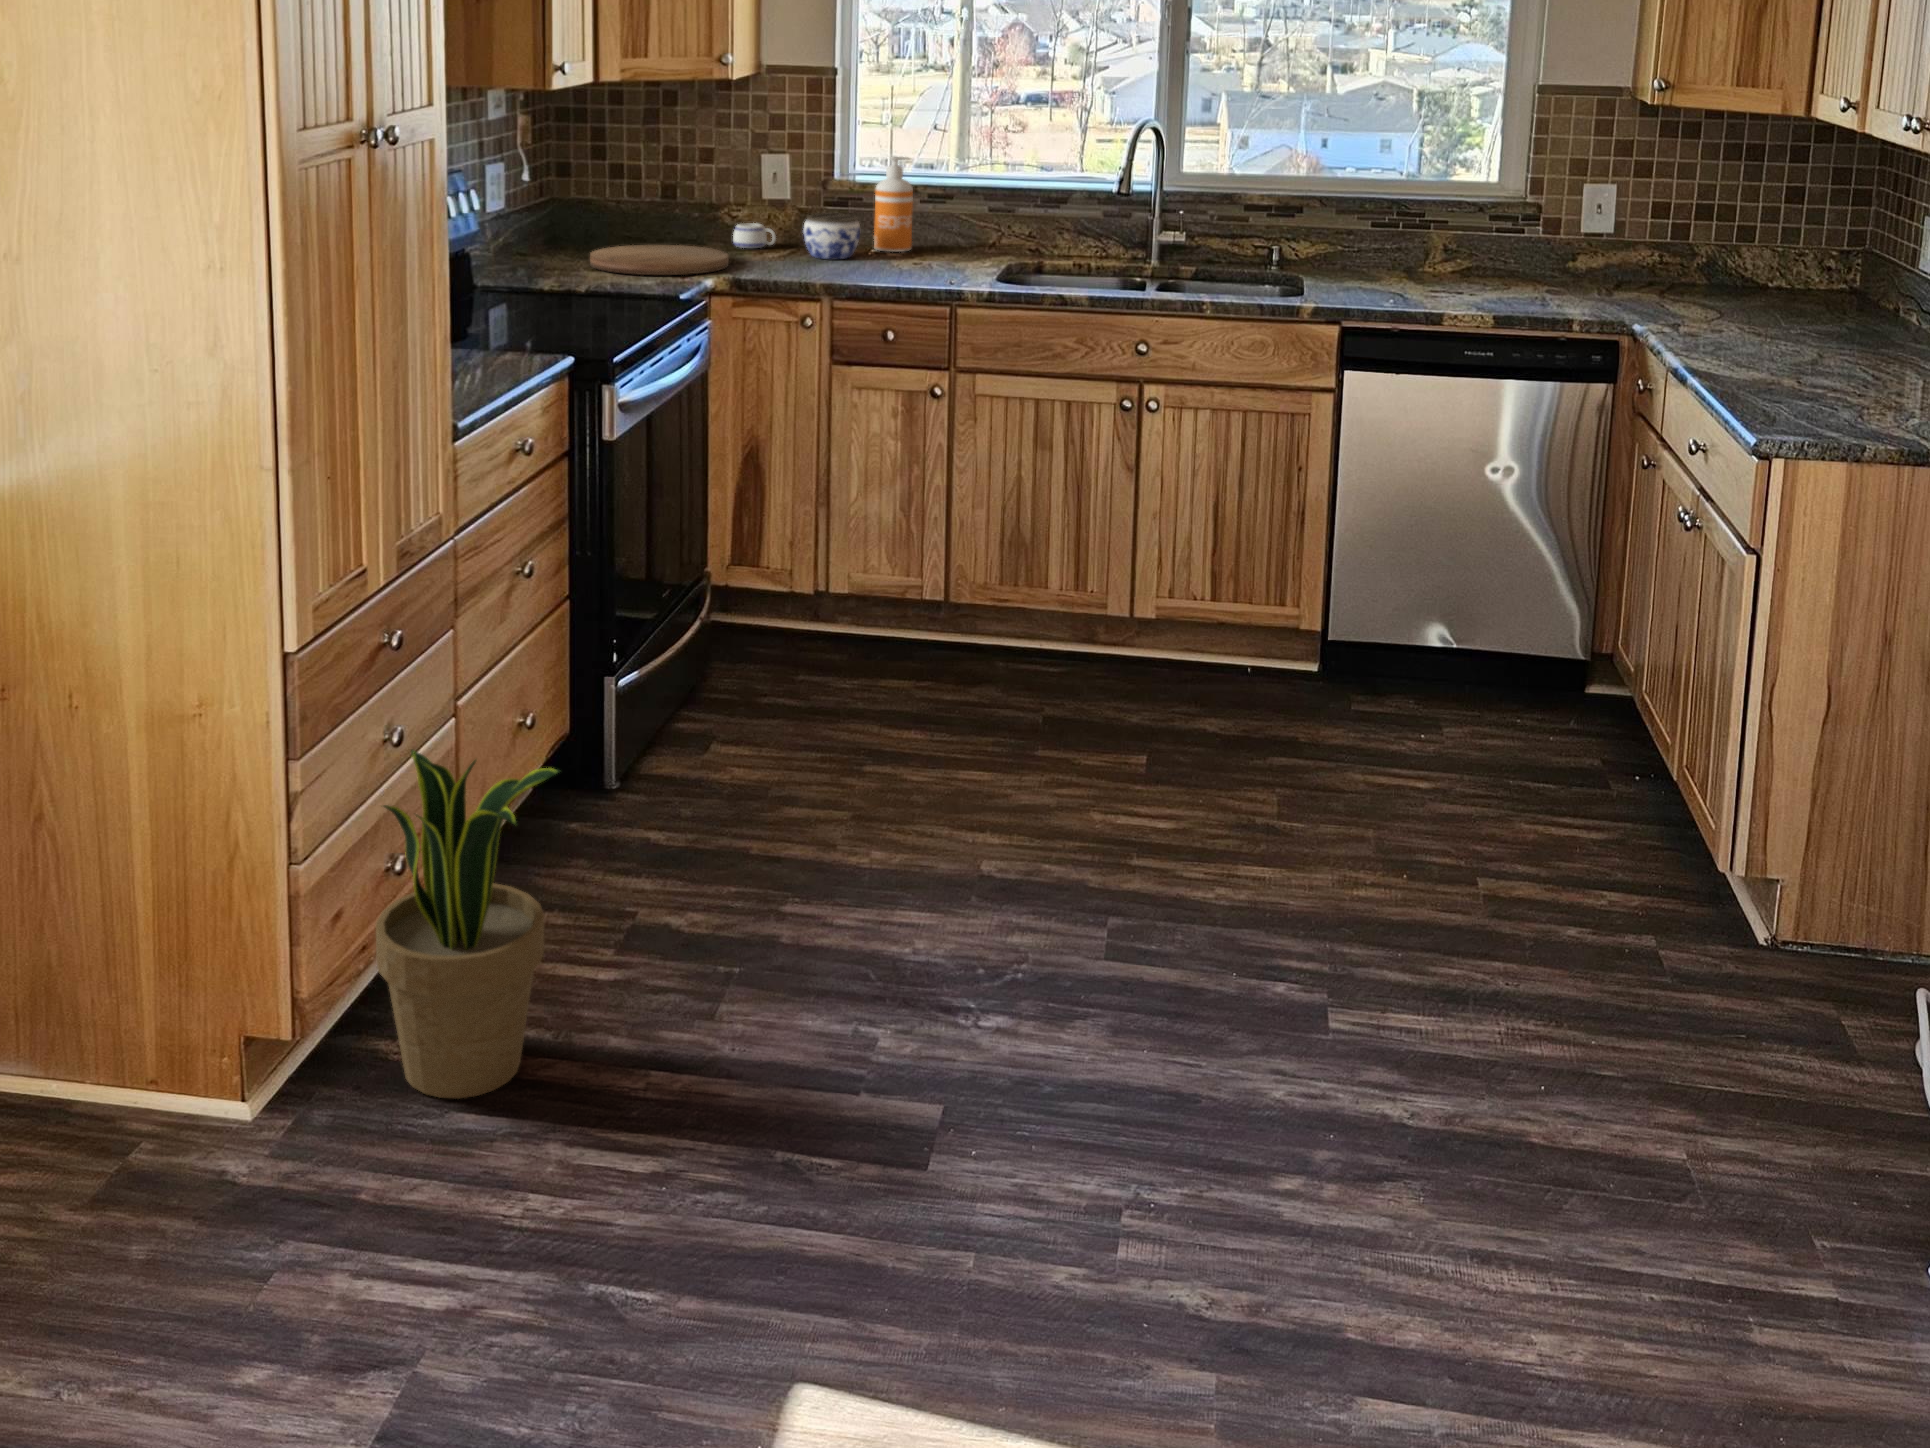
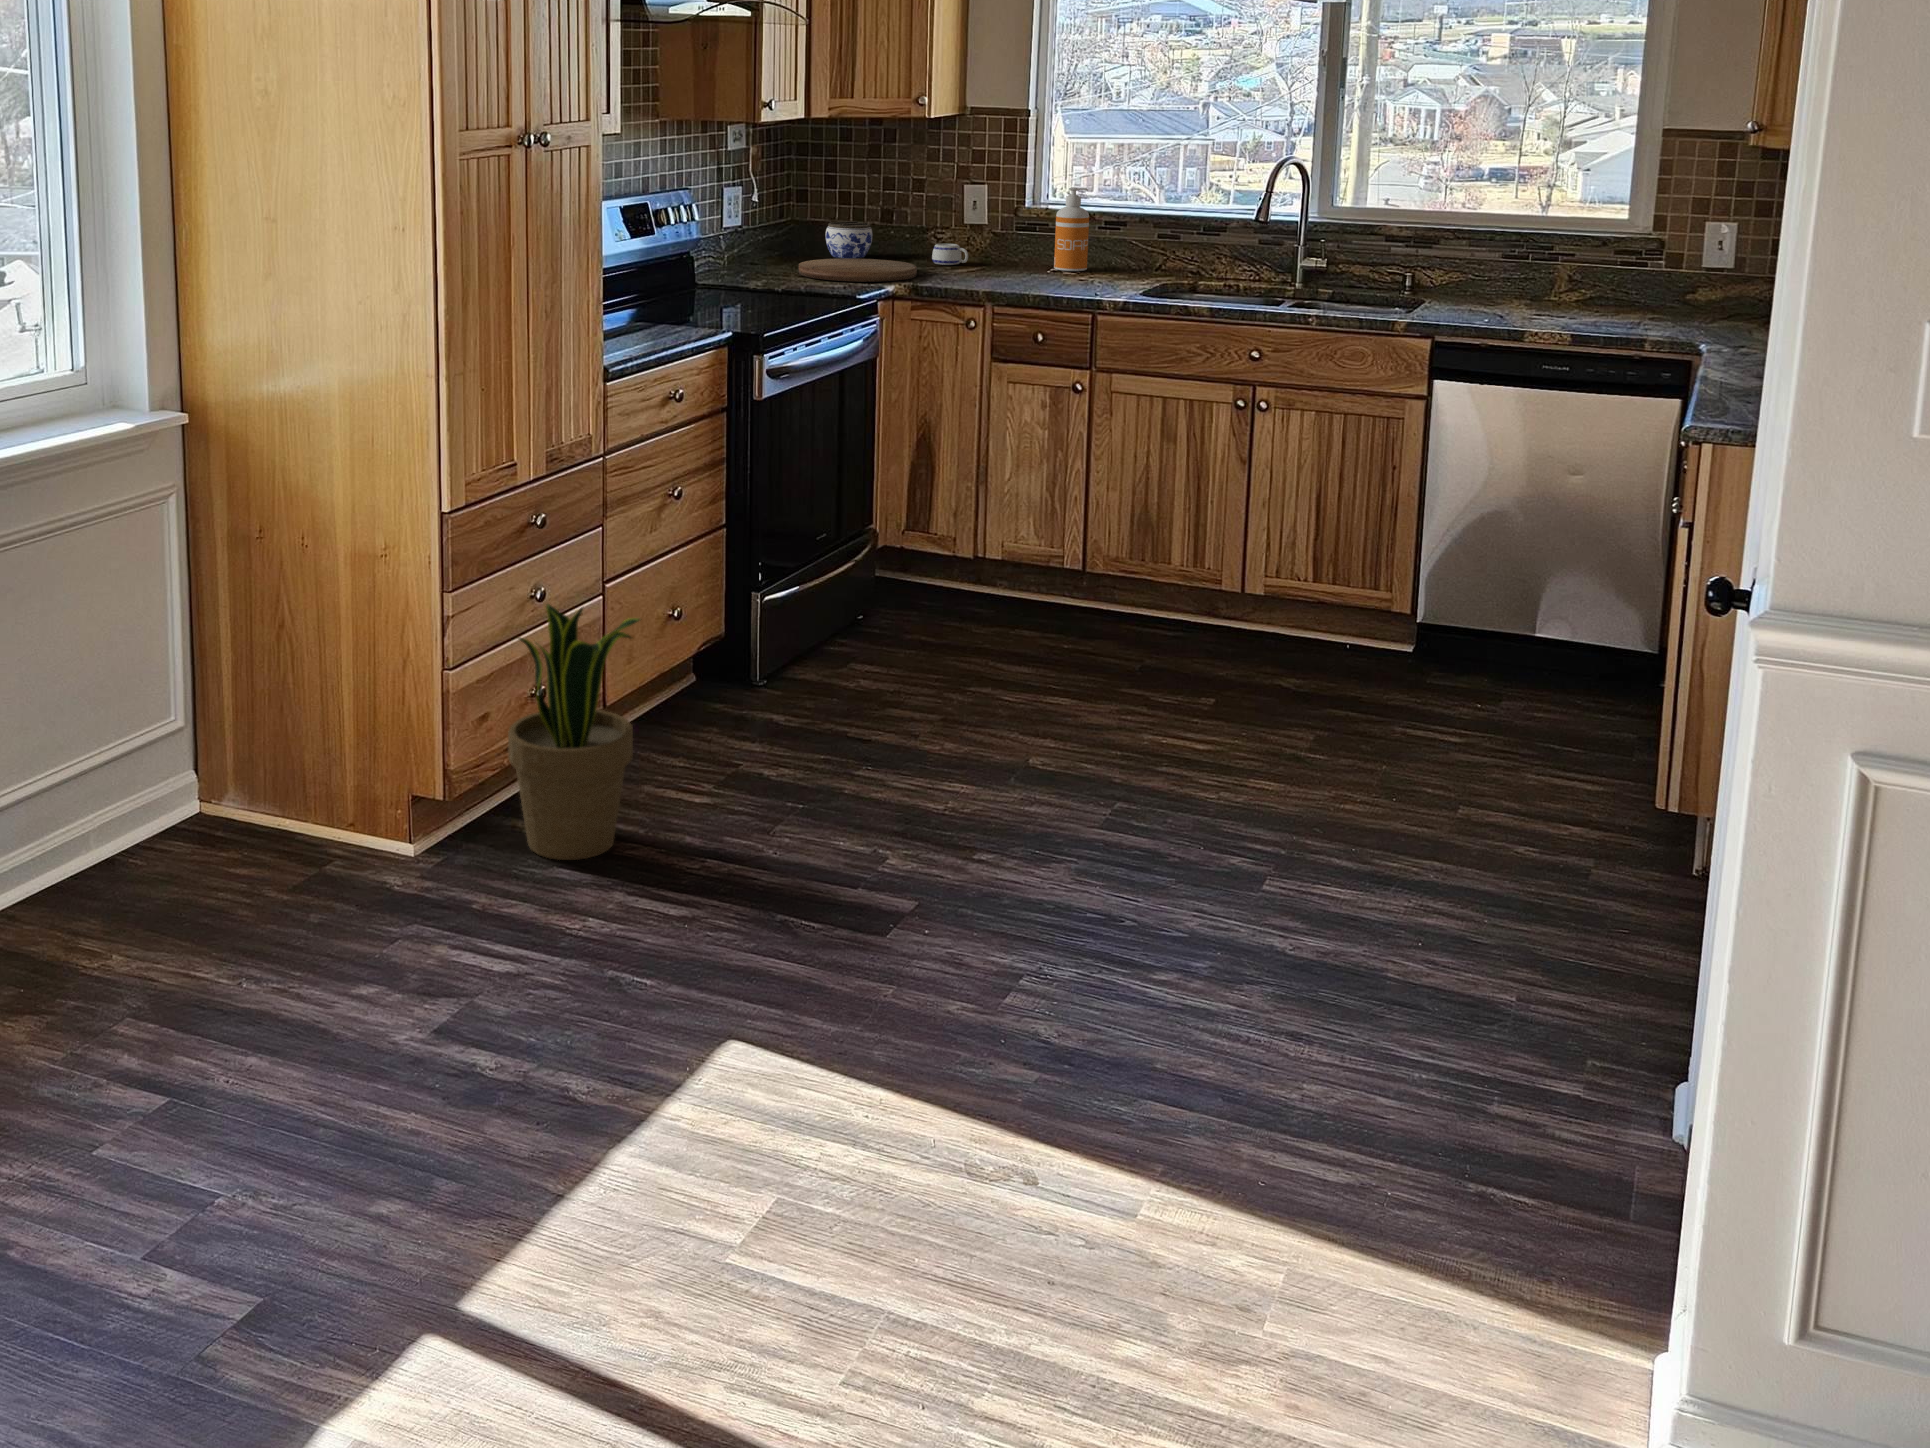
jar: present [803,213,860,259] -> present [826,221,872,259]

